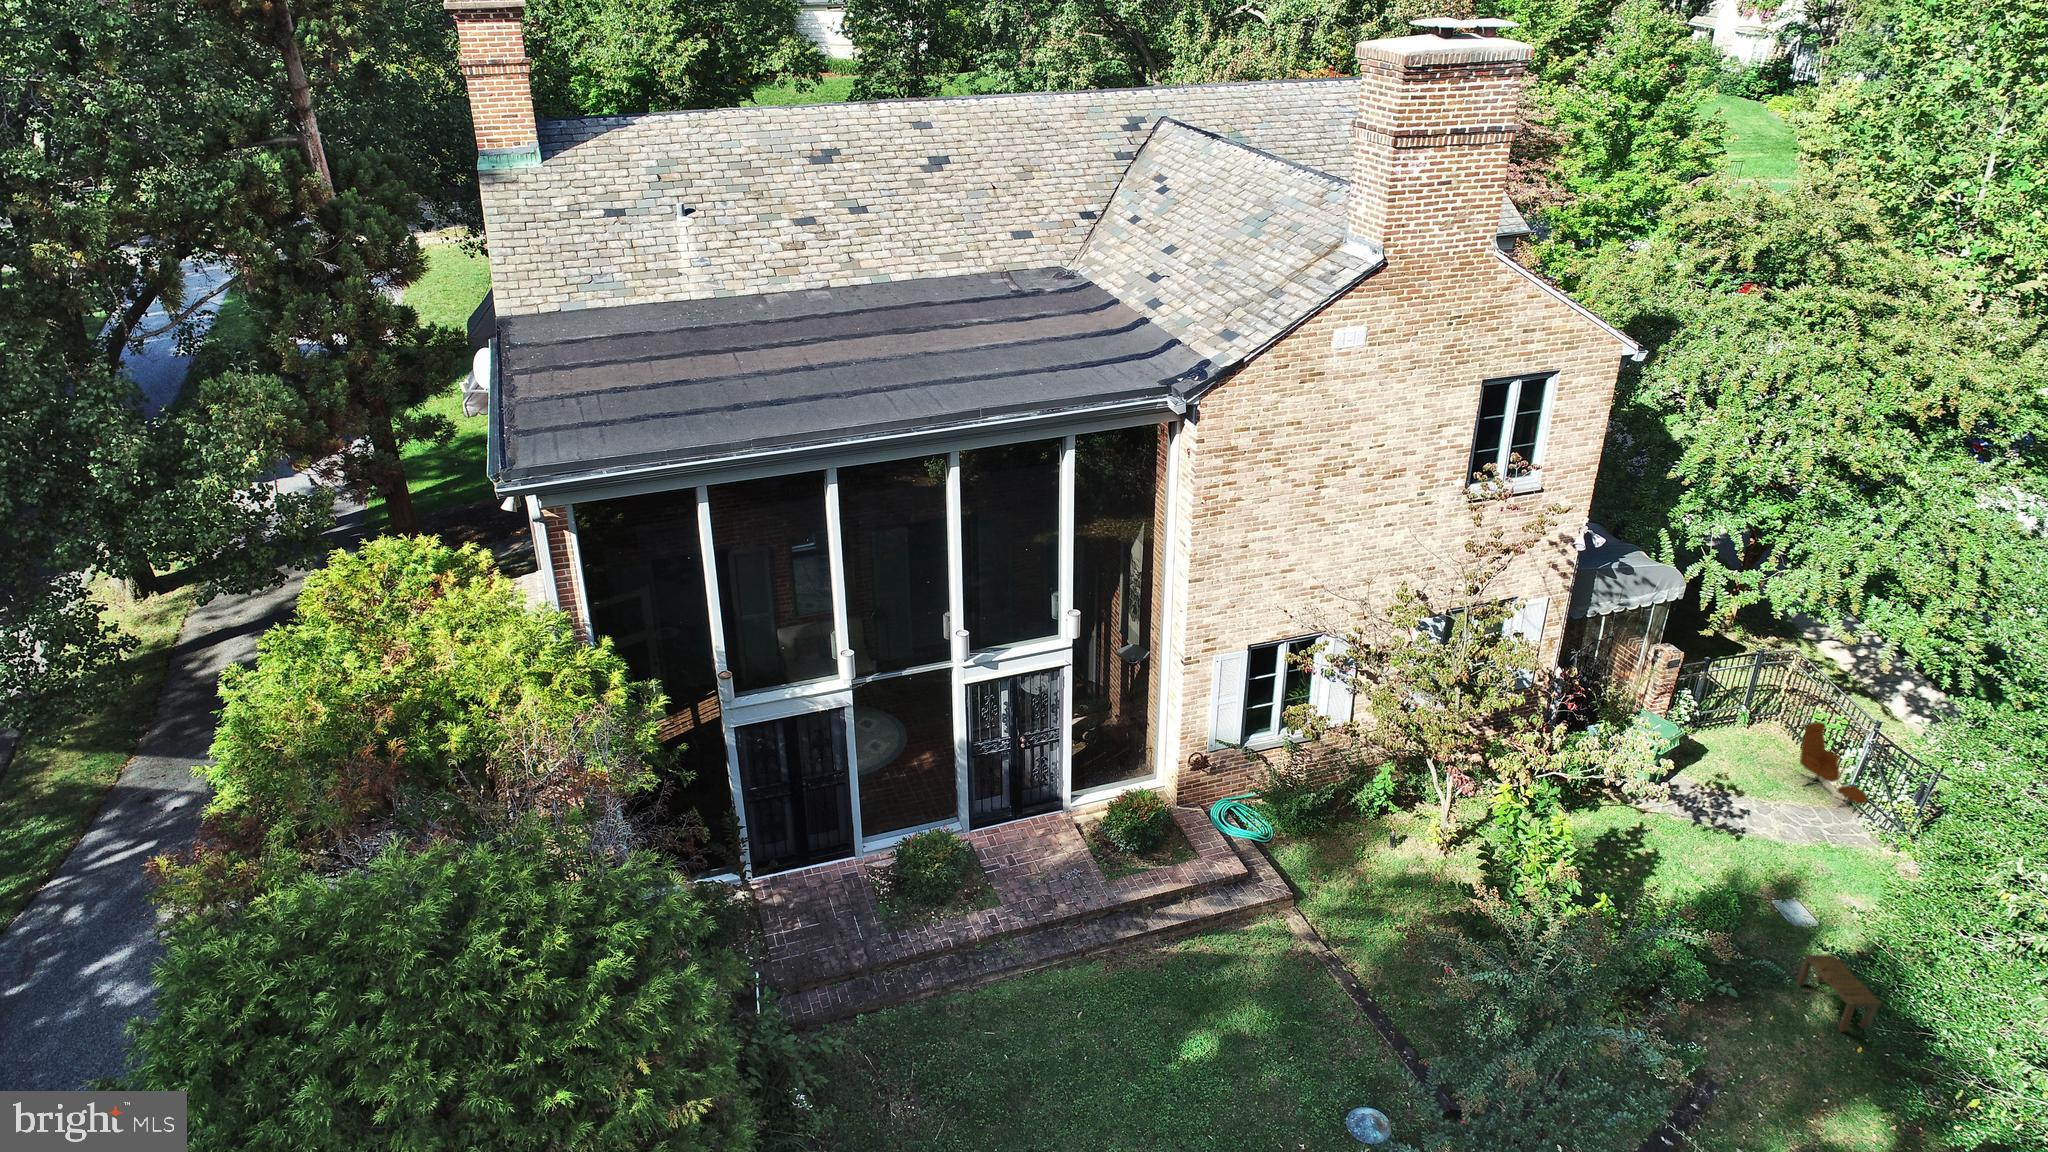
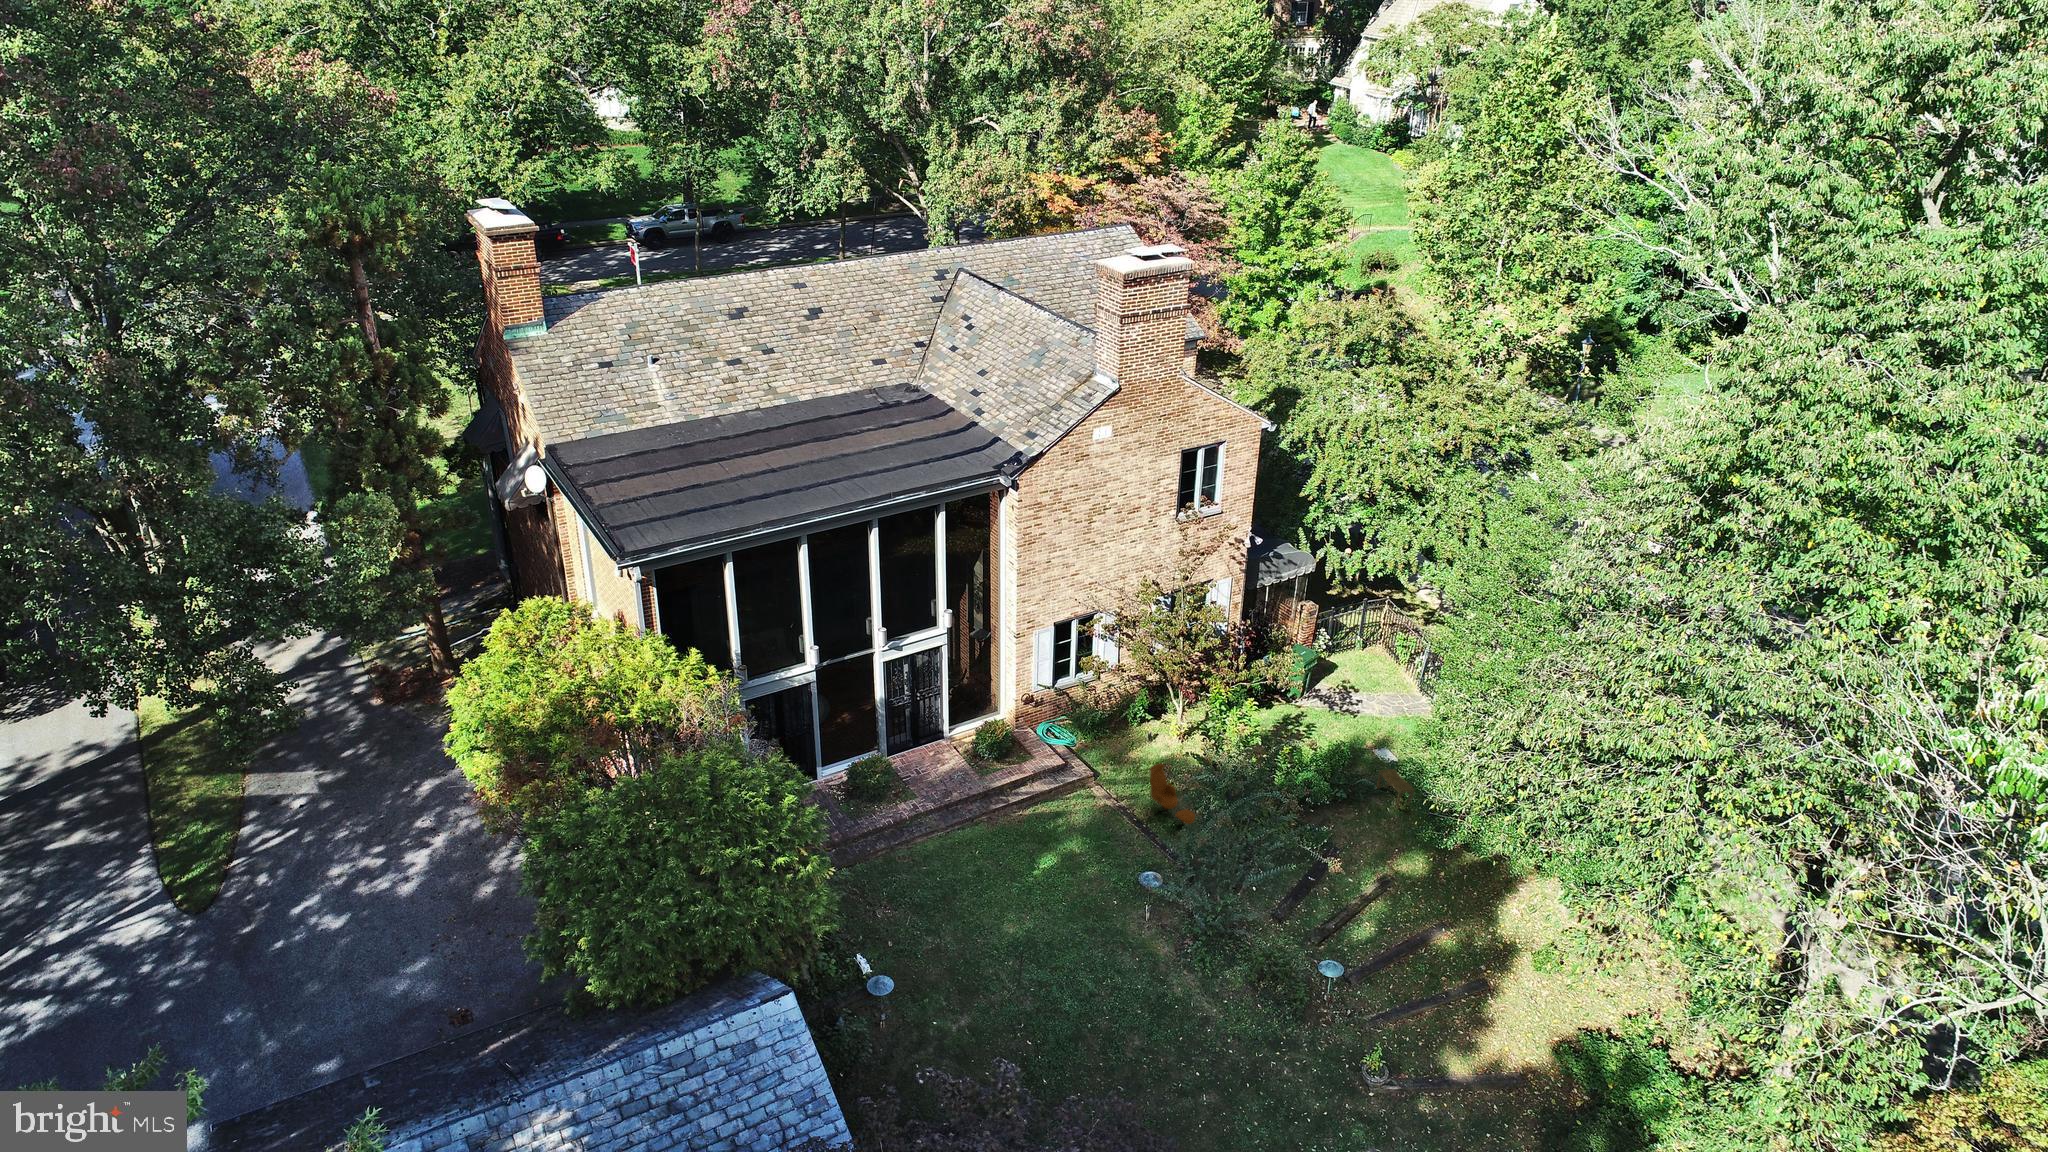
lounge chair: present [1800,722,1867,807] -> present [1150,763,1195,829]

